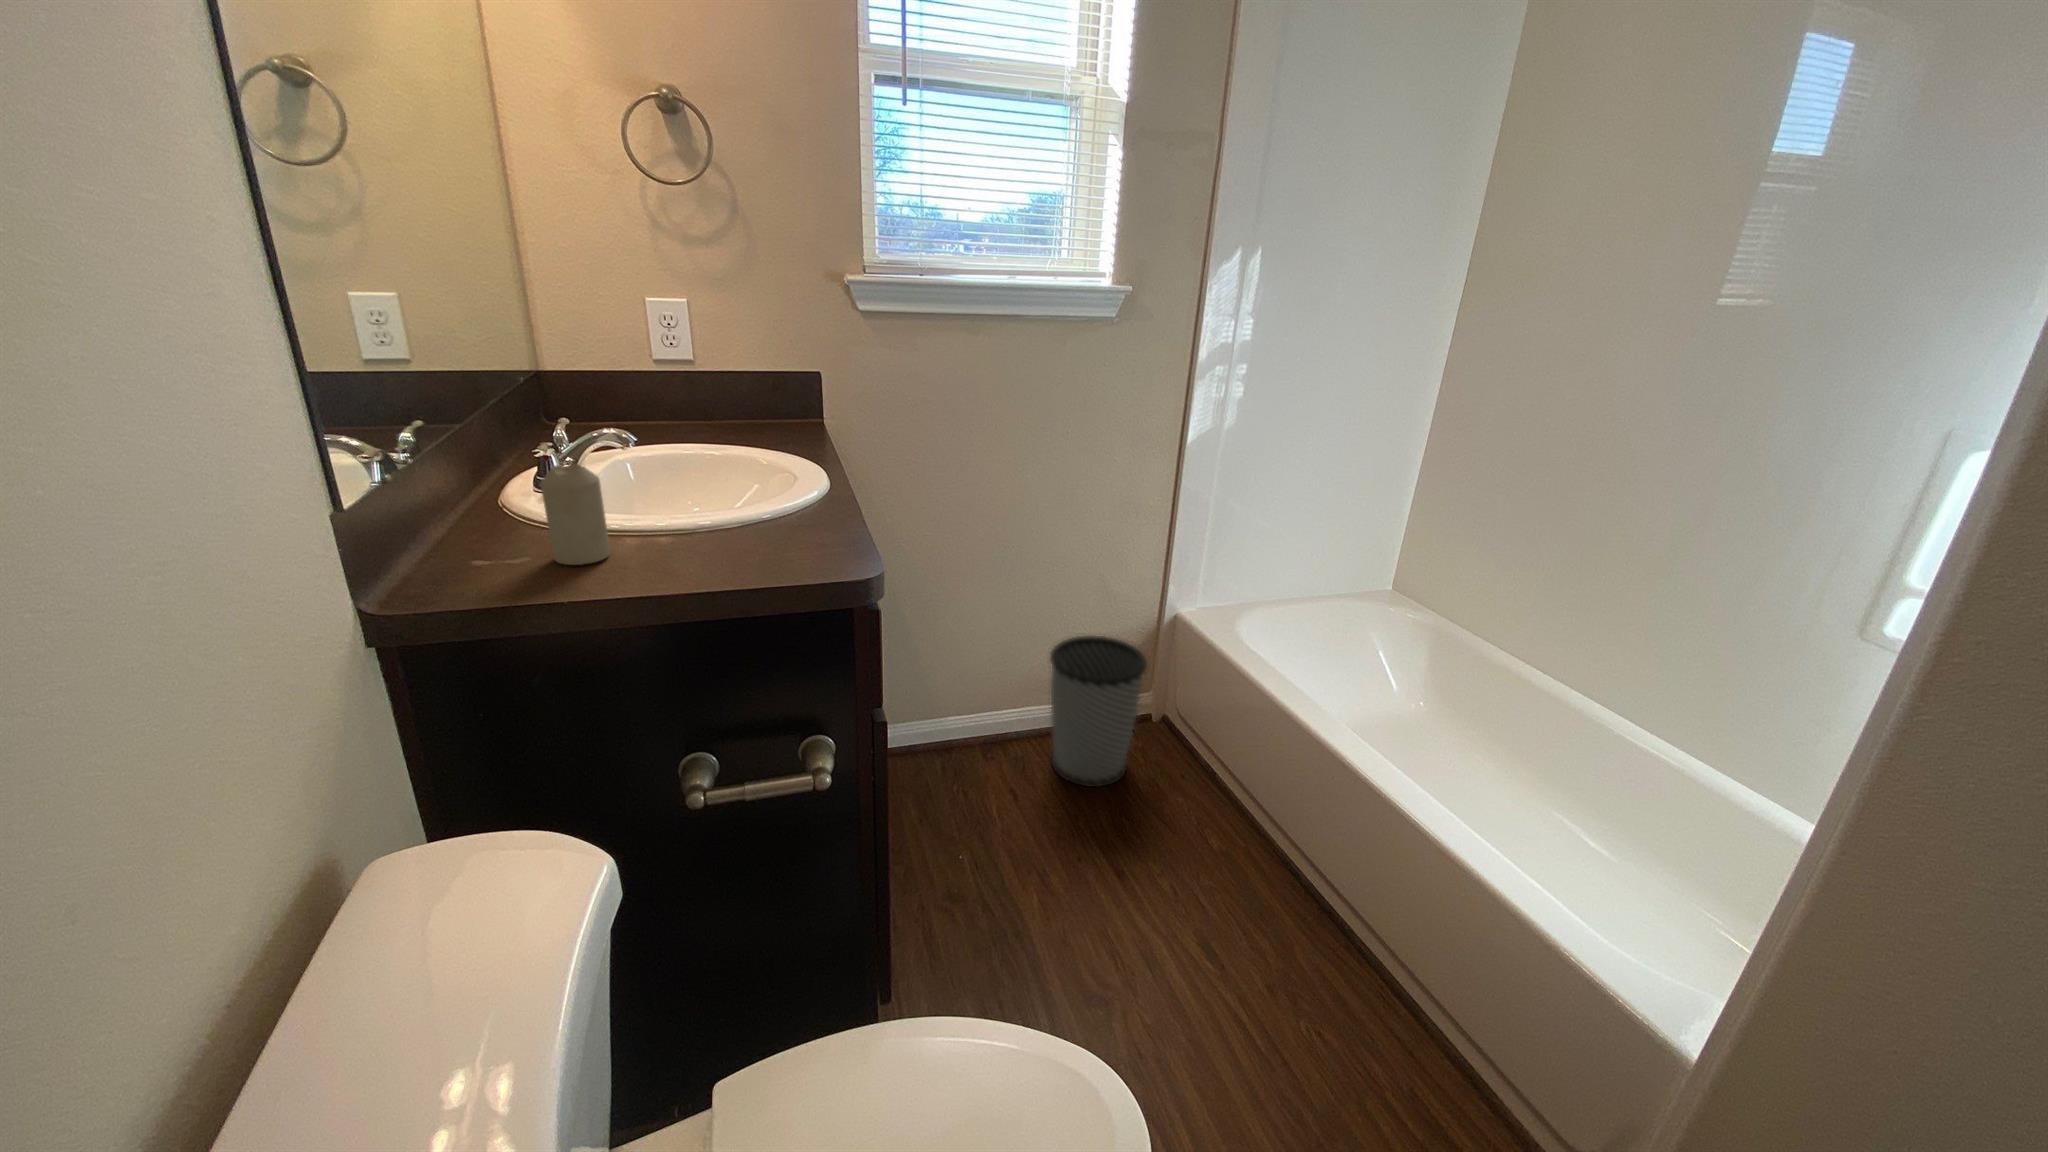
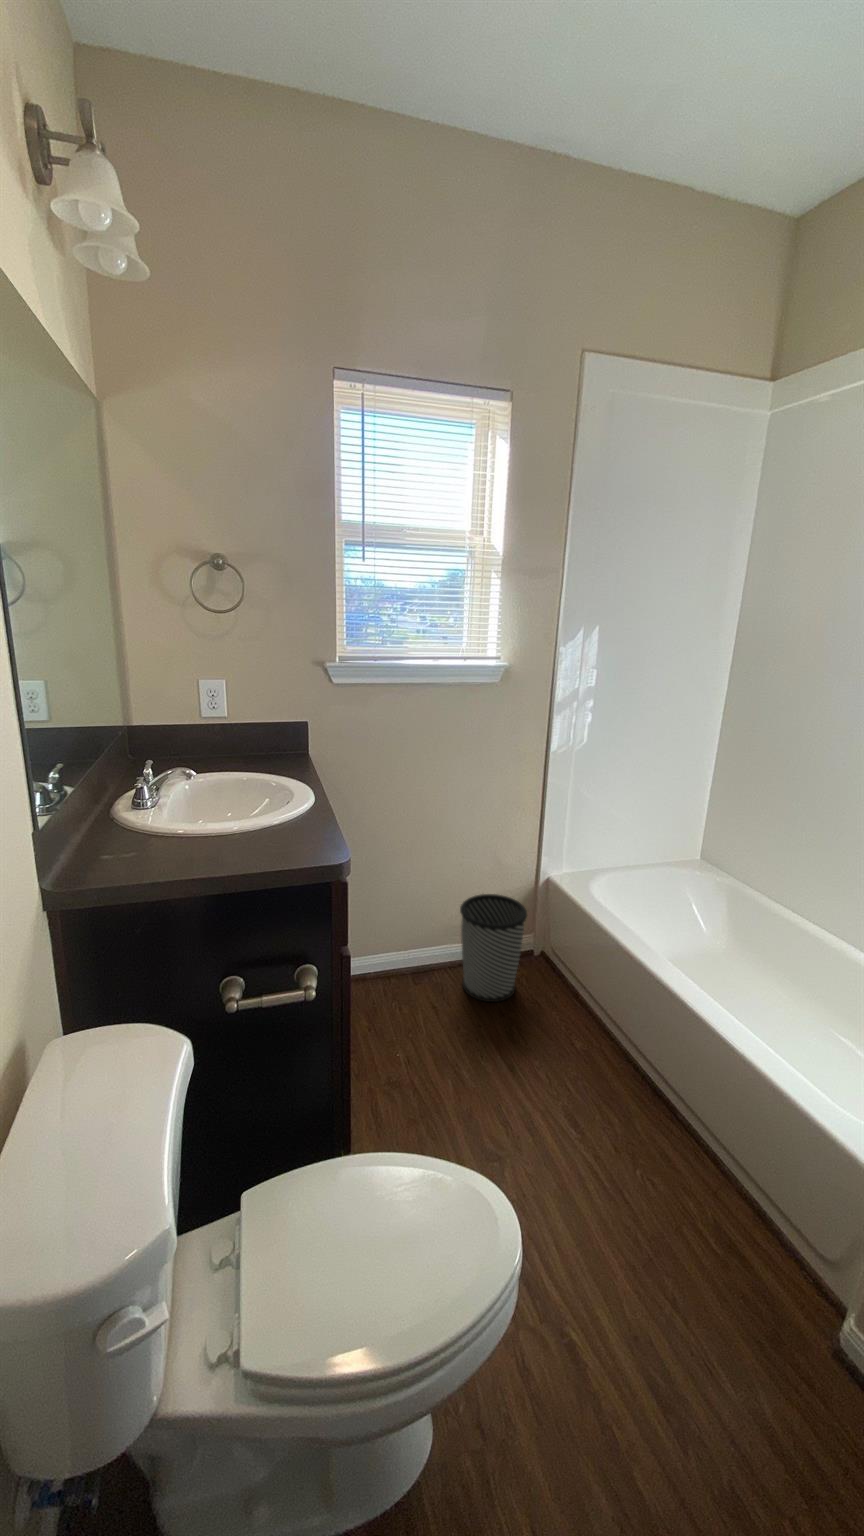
candle: present [540,464,610,565] -> none [149,800,186,861]

